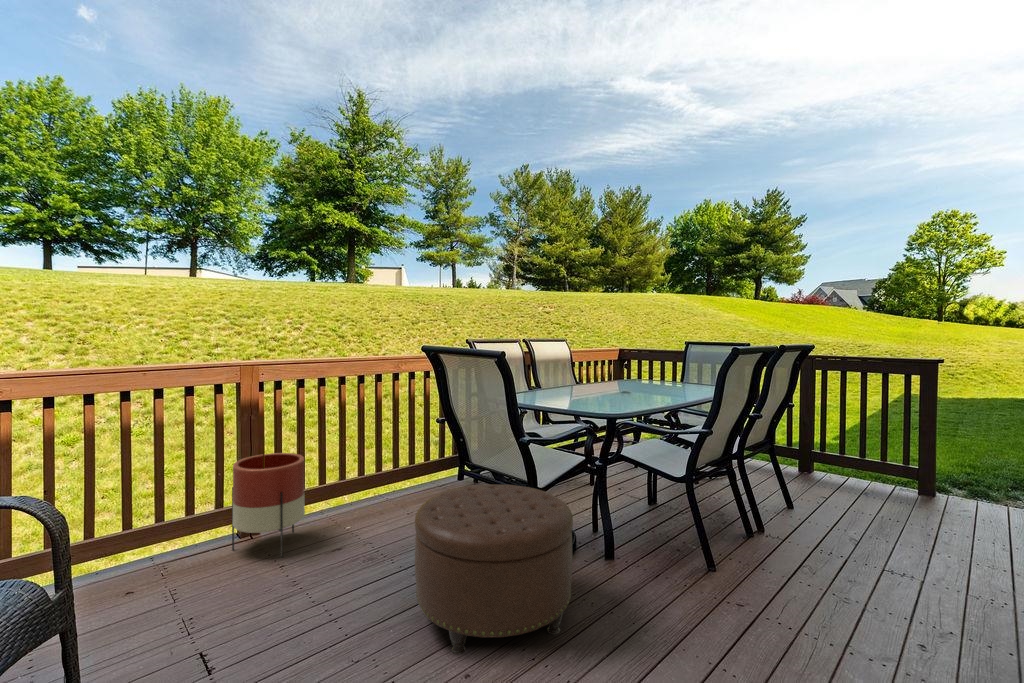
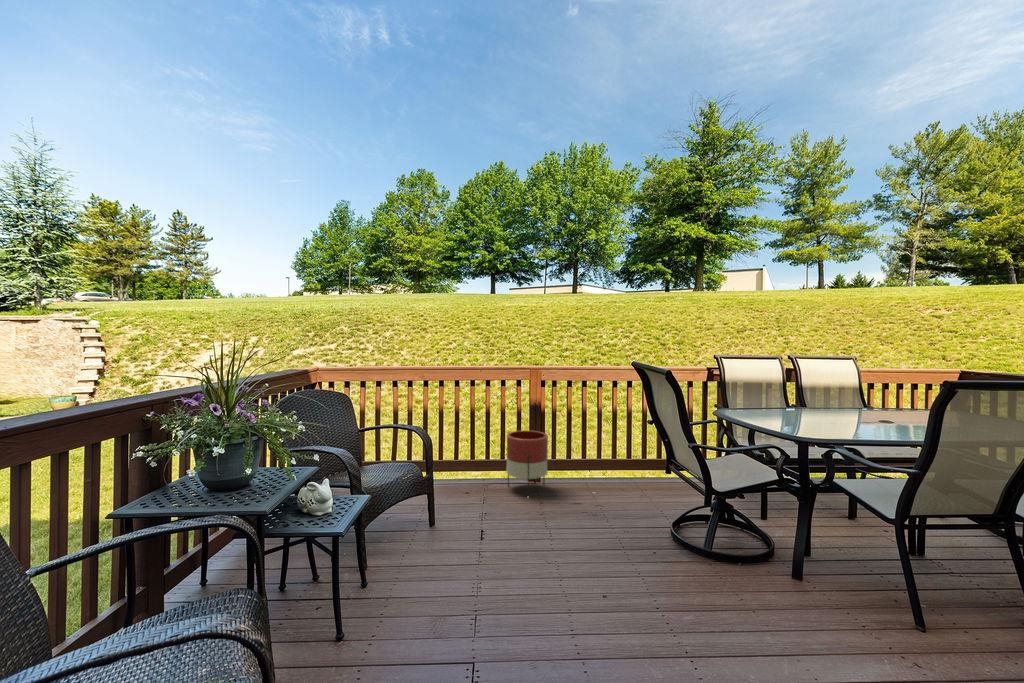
ottoman: present [415,484,573,655] -> none [563,475,680,595]

